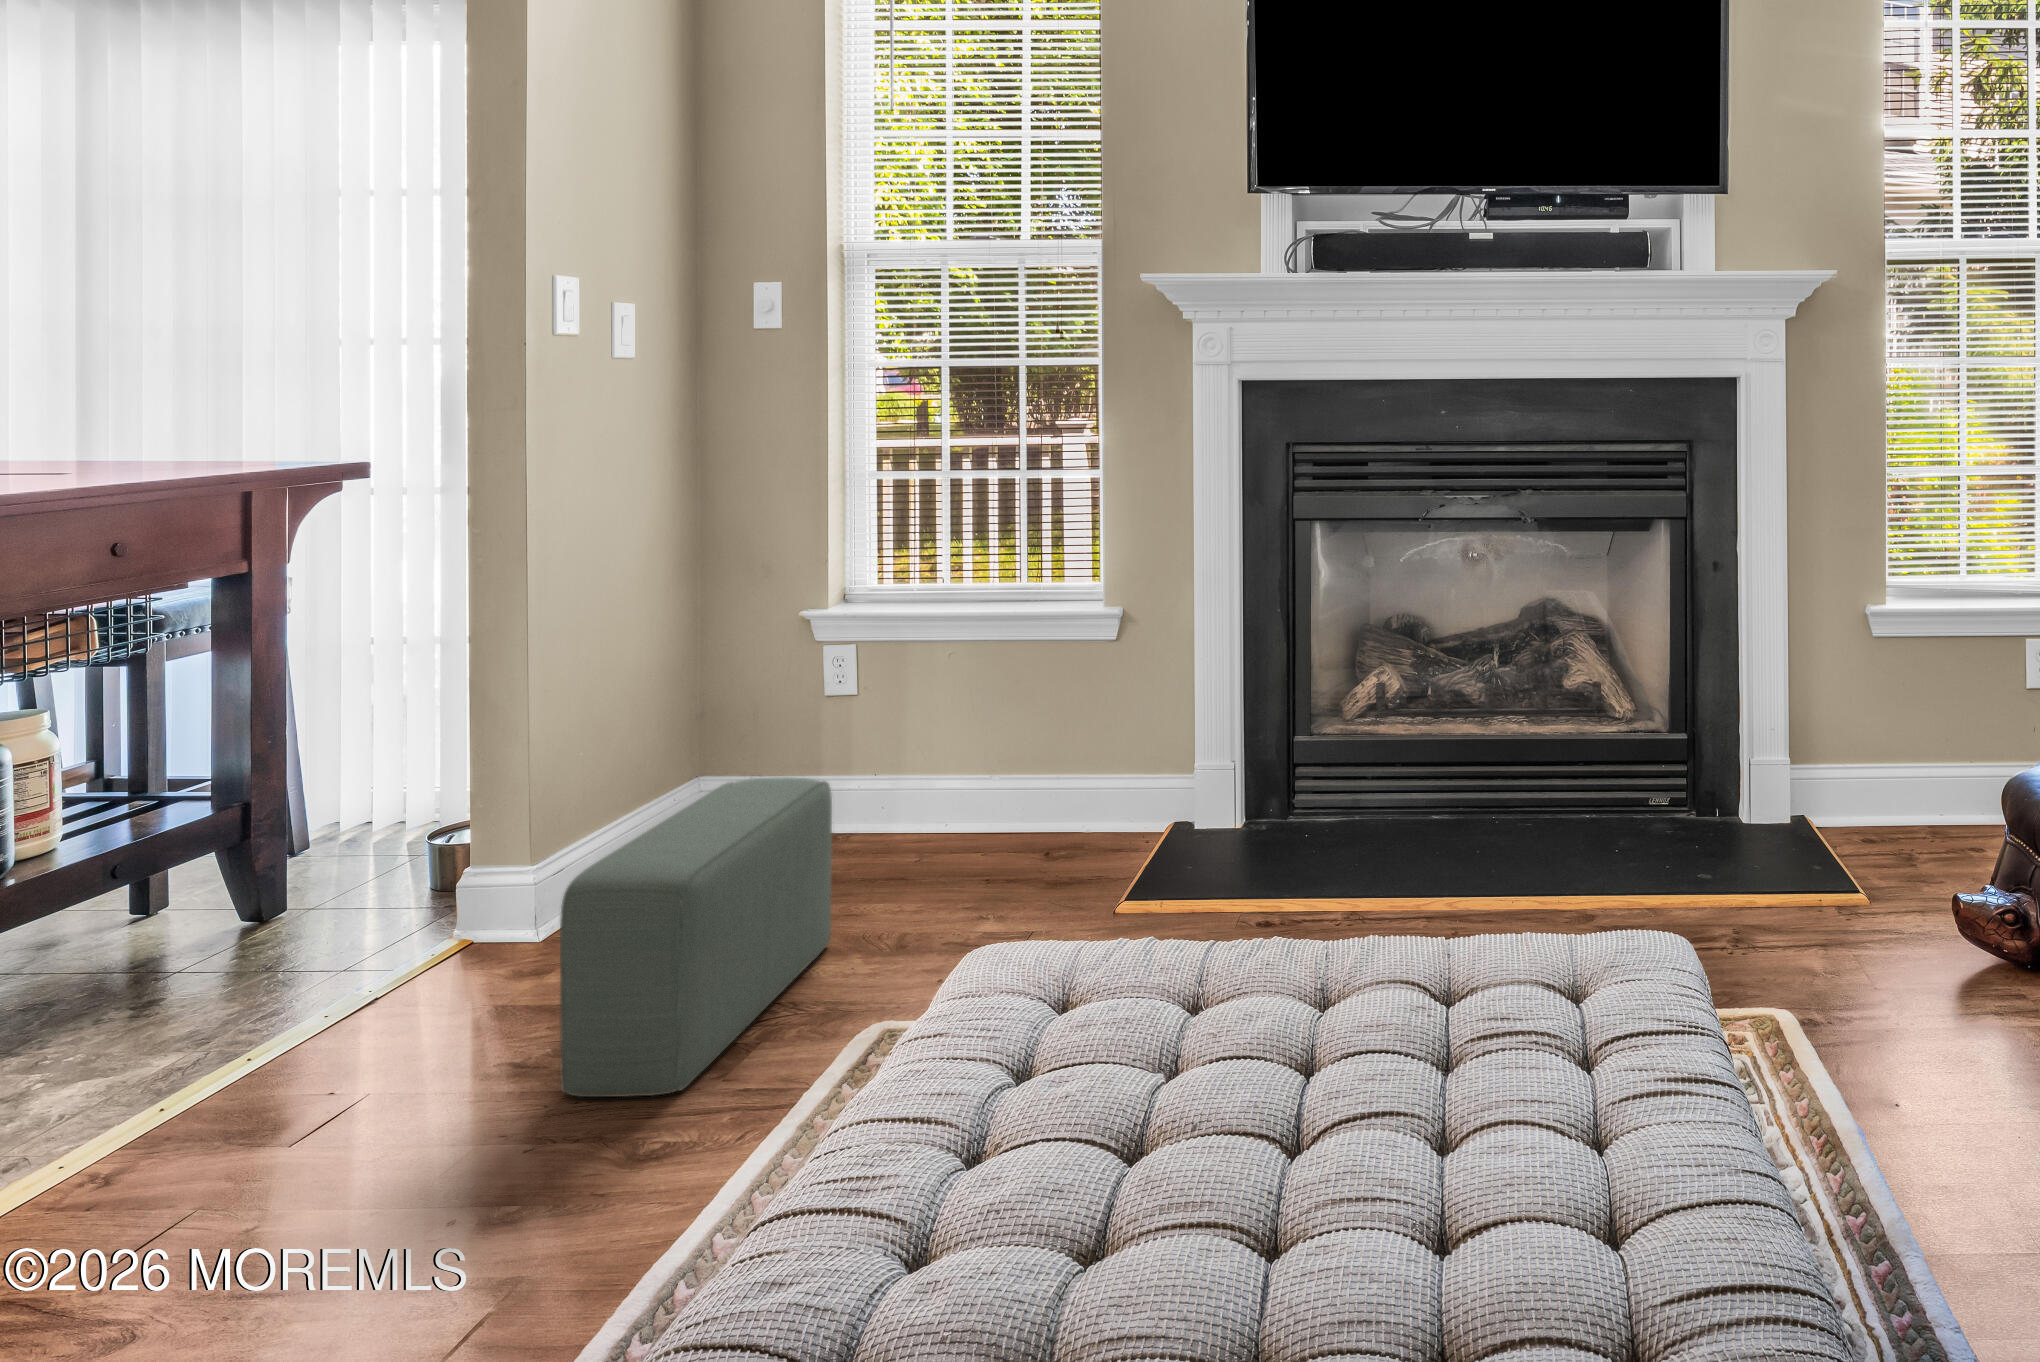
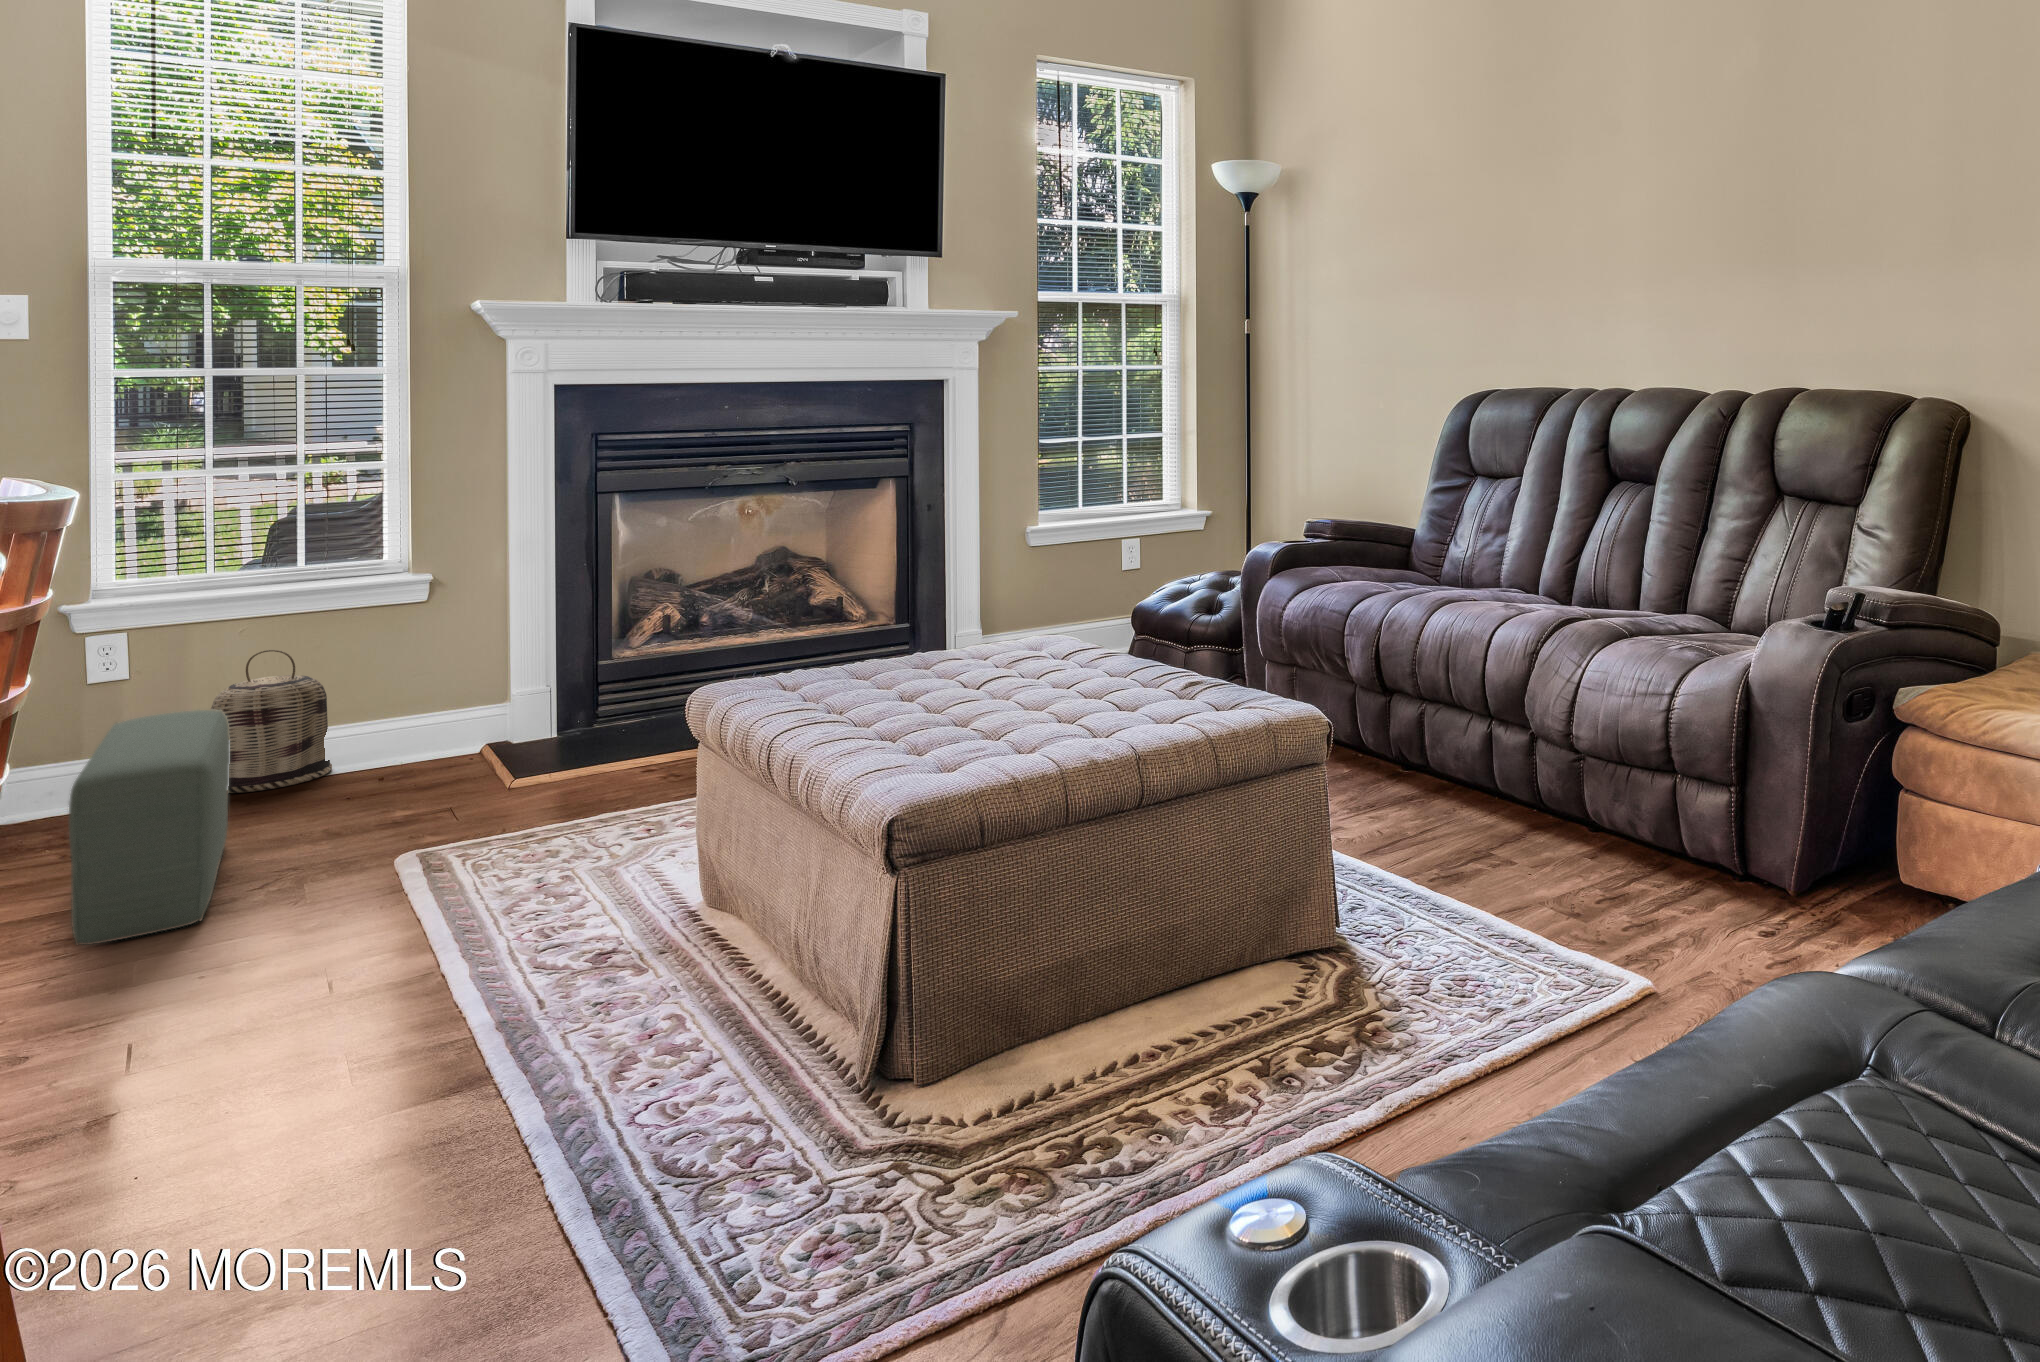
basket: none [896,691,1015,862] -> present [211,650,332,793]

